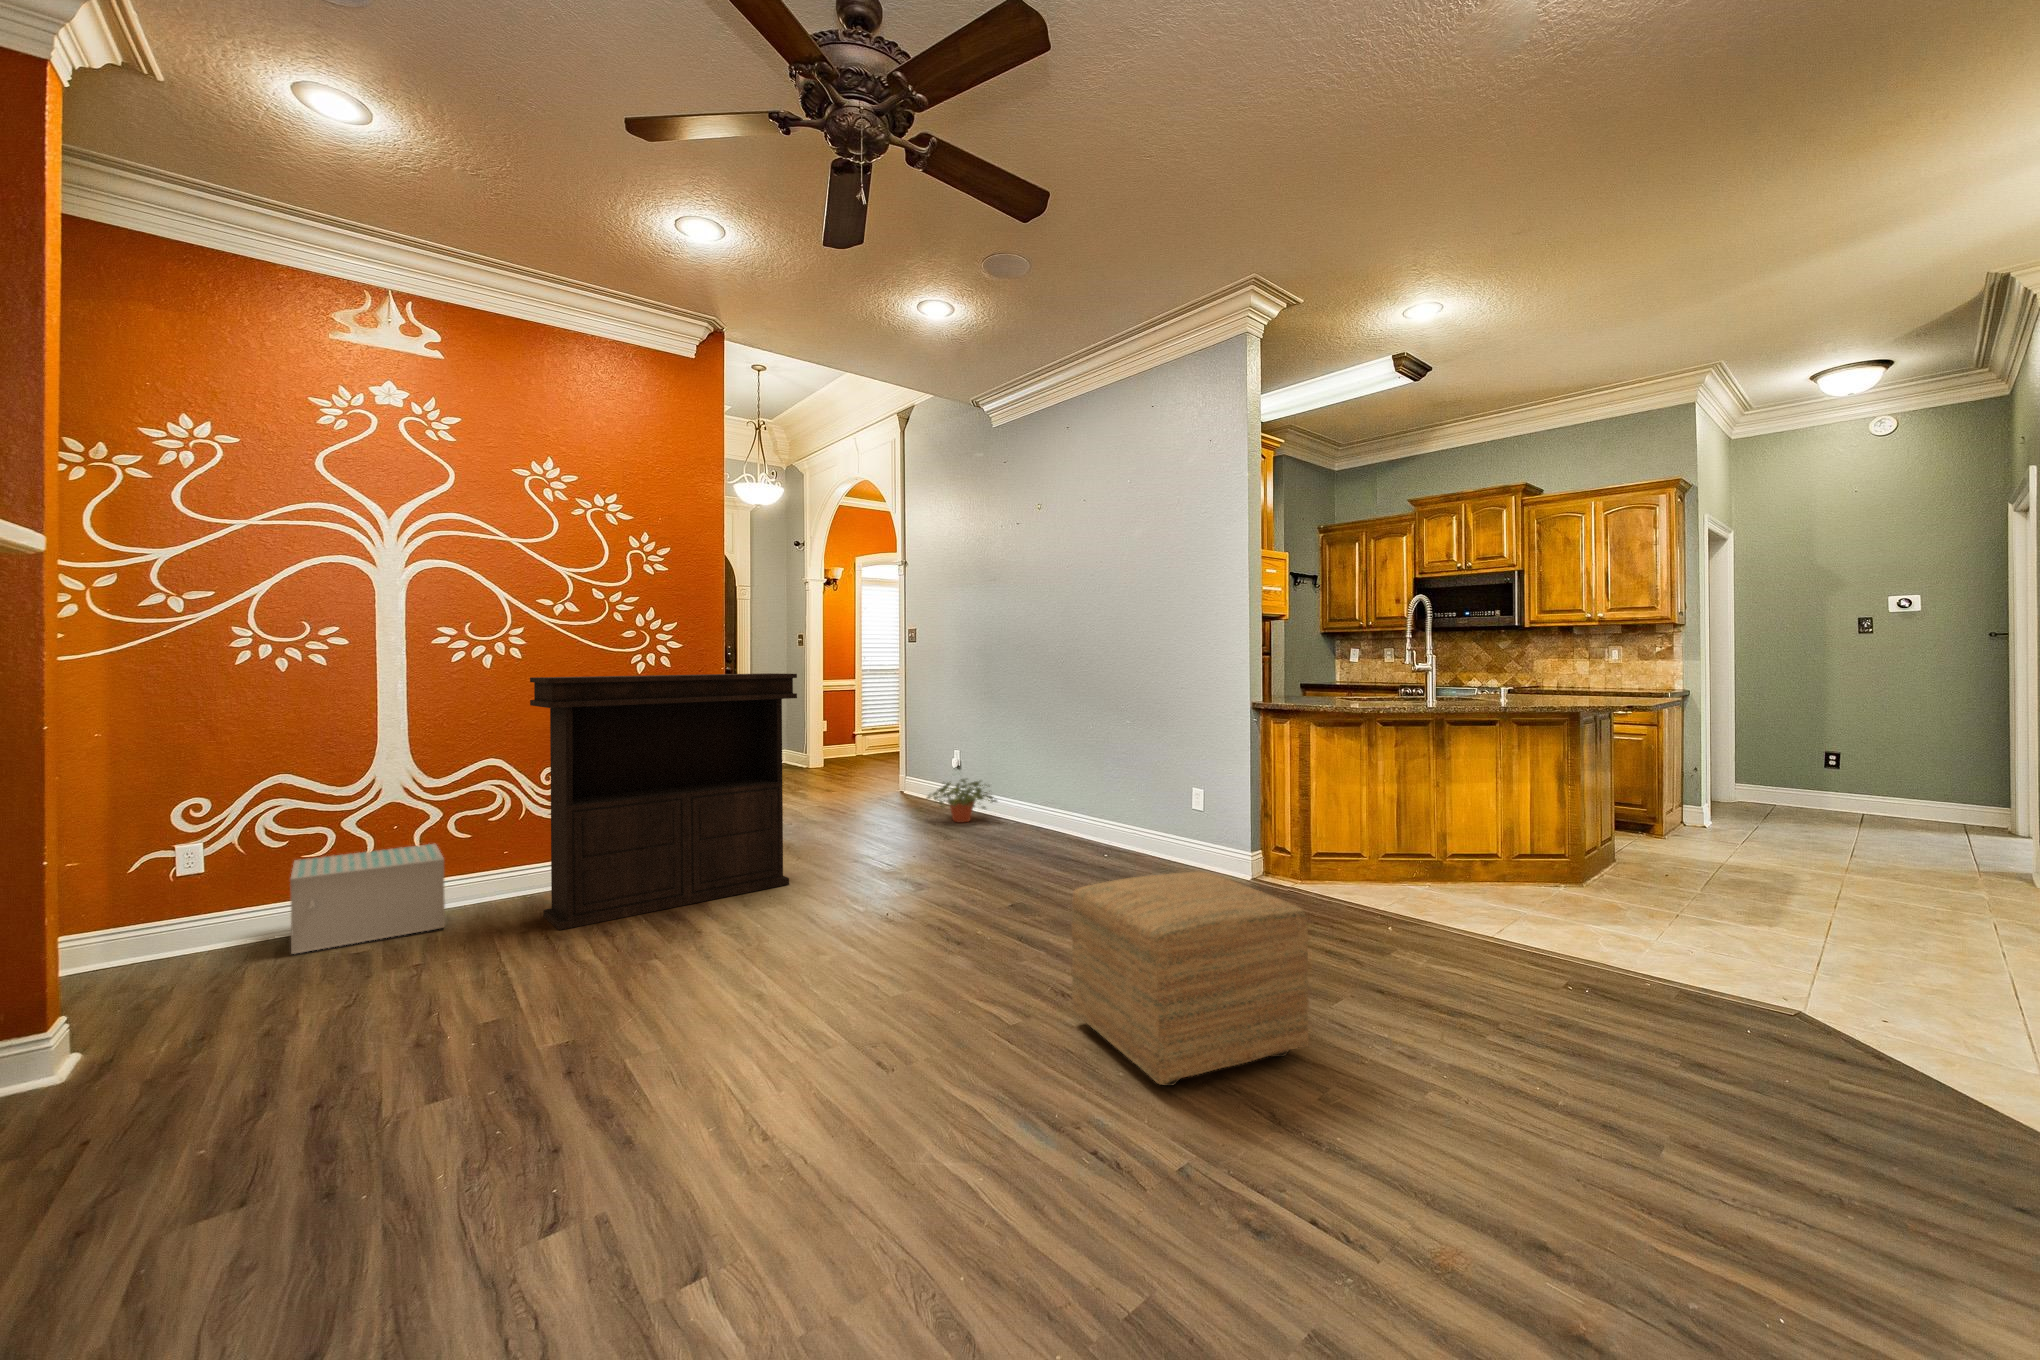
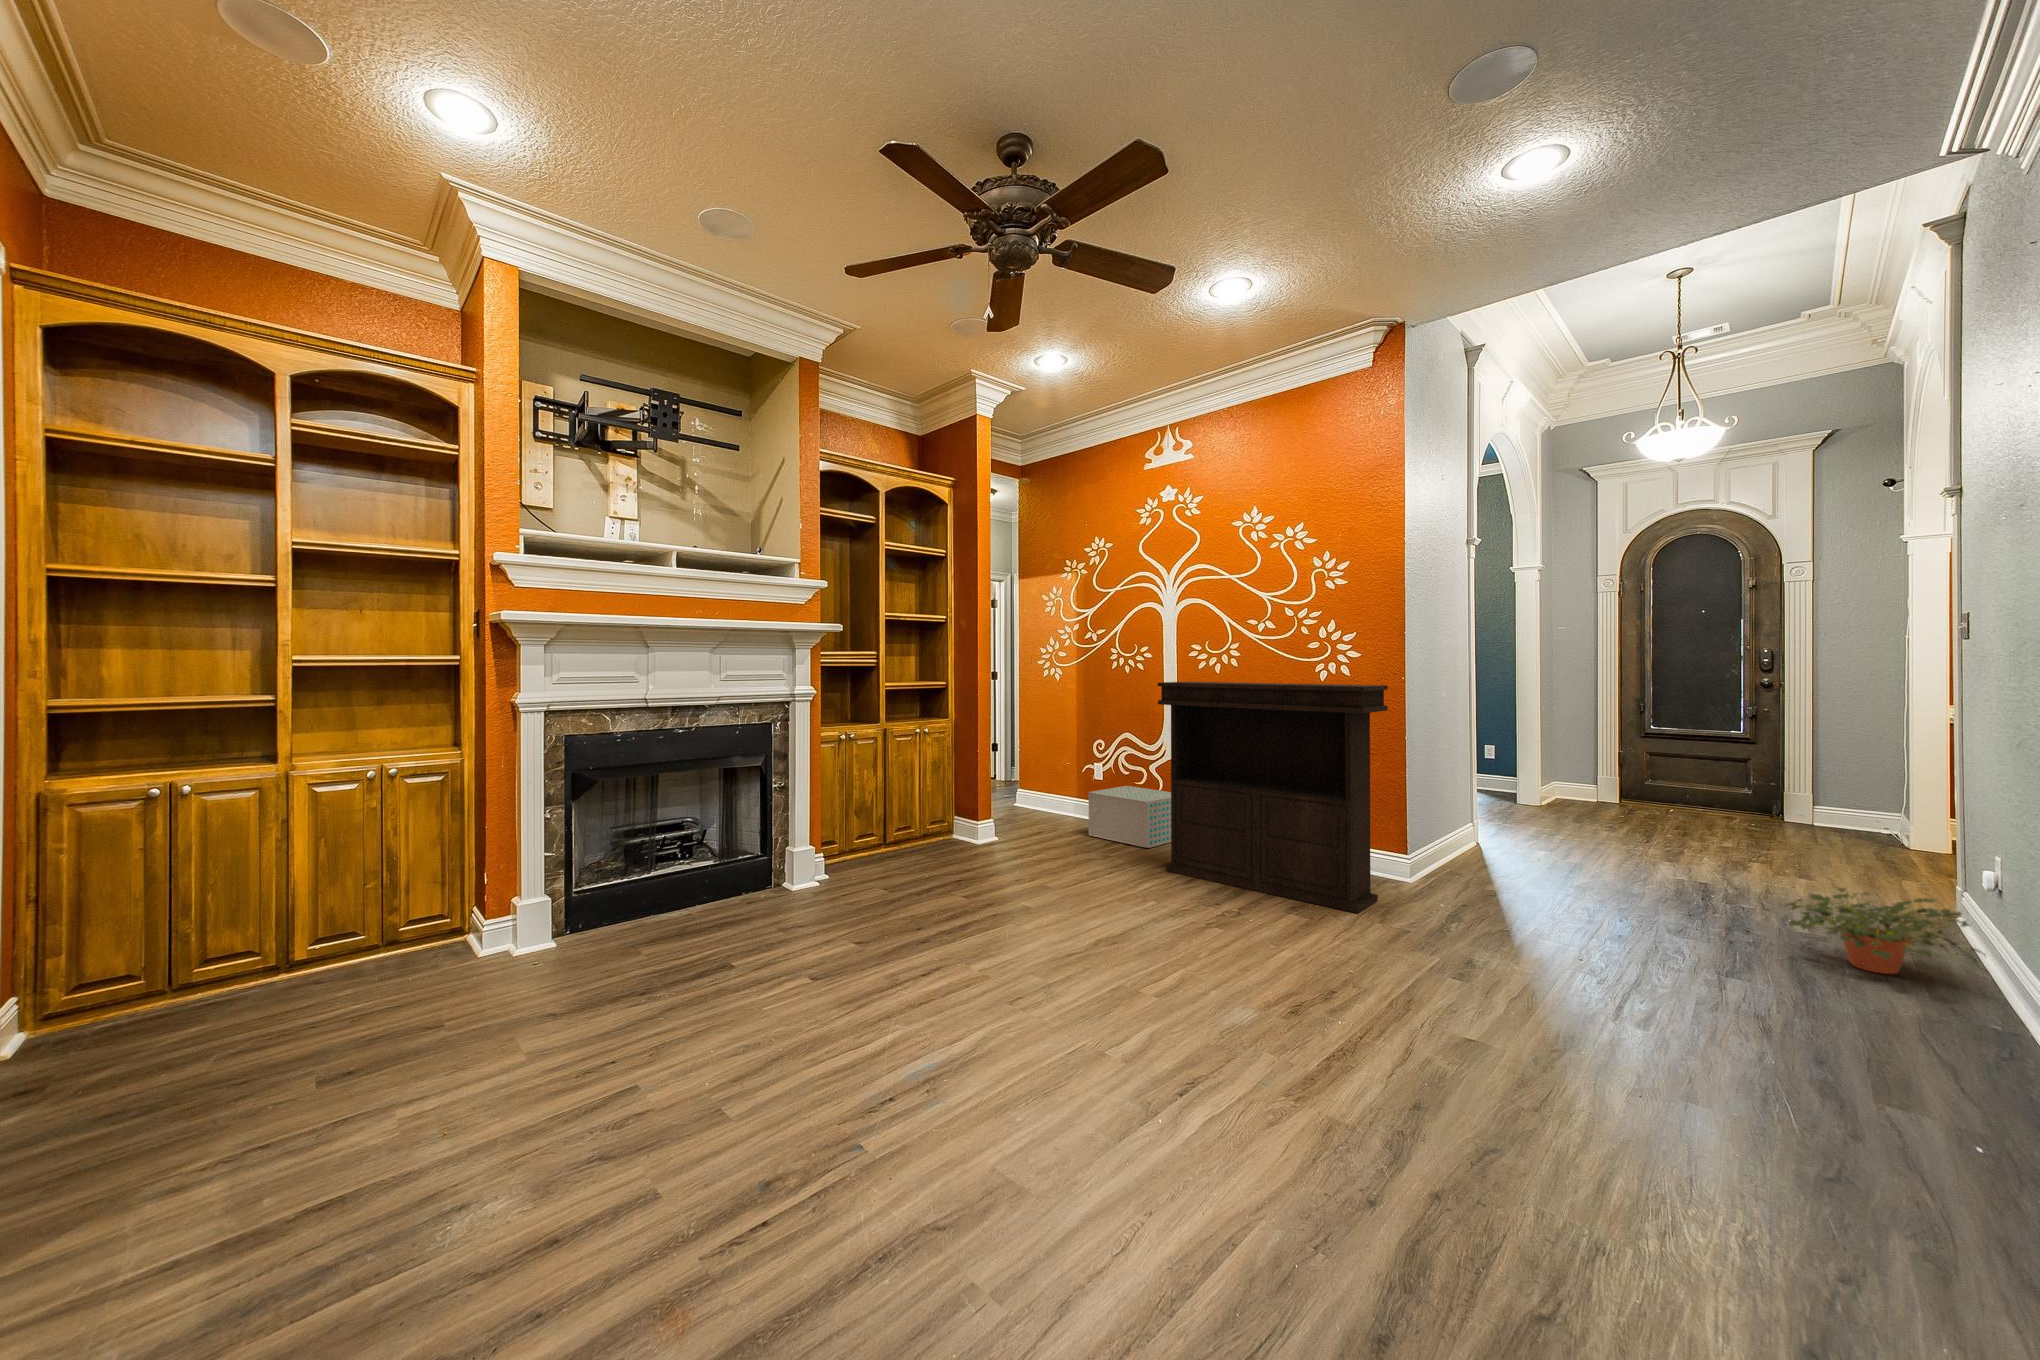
ottoman: present [1072,871,1309,1086] -> none [871,938,1162,1266]

